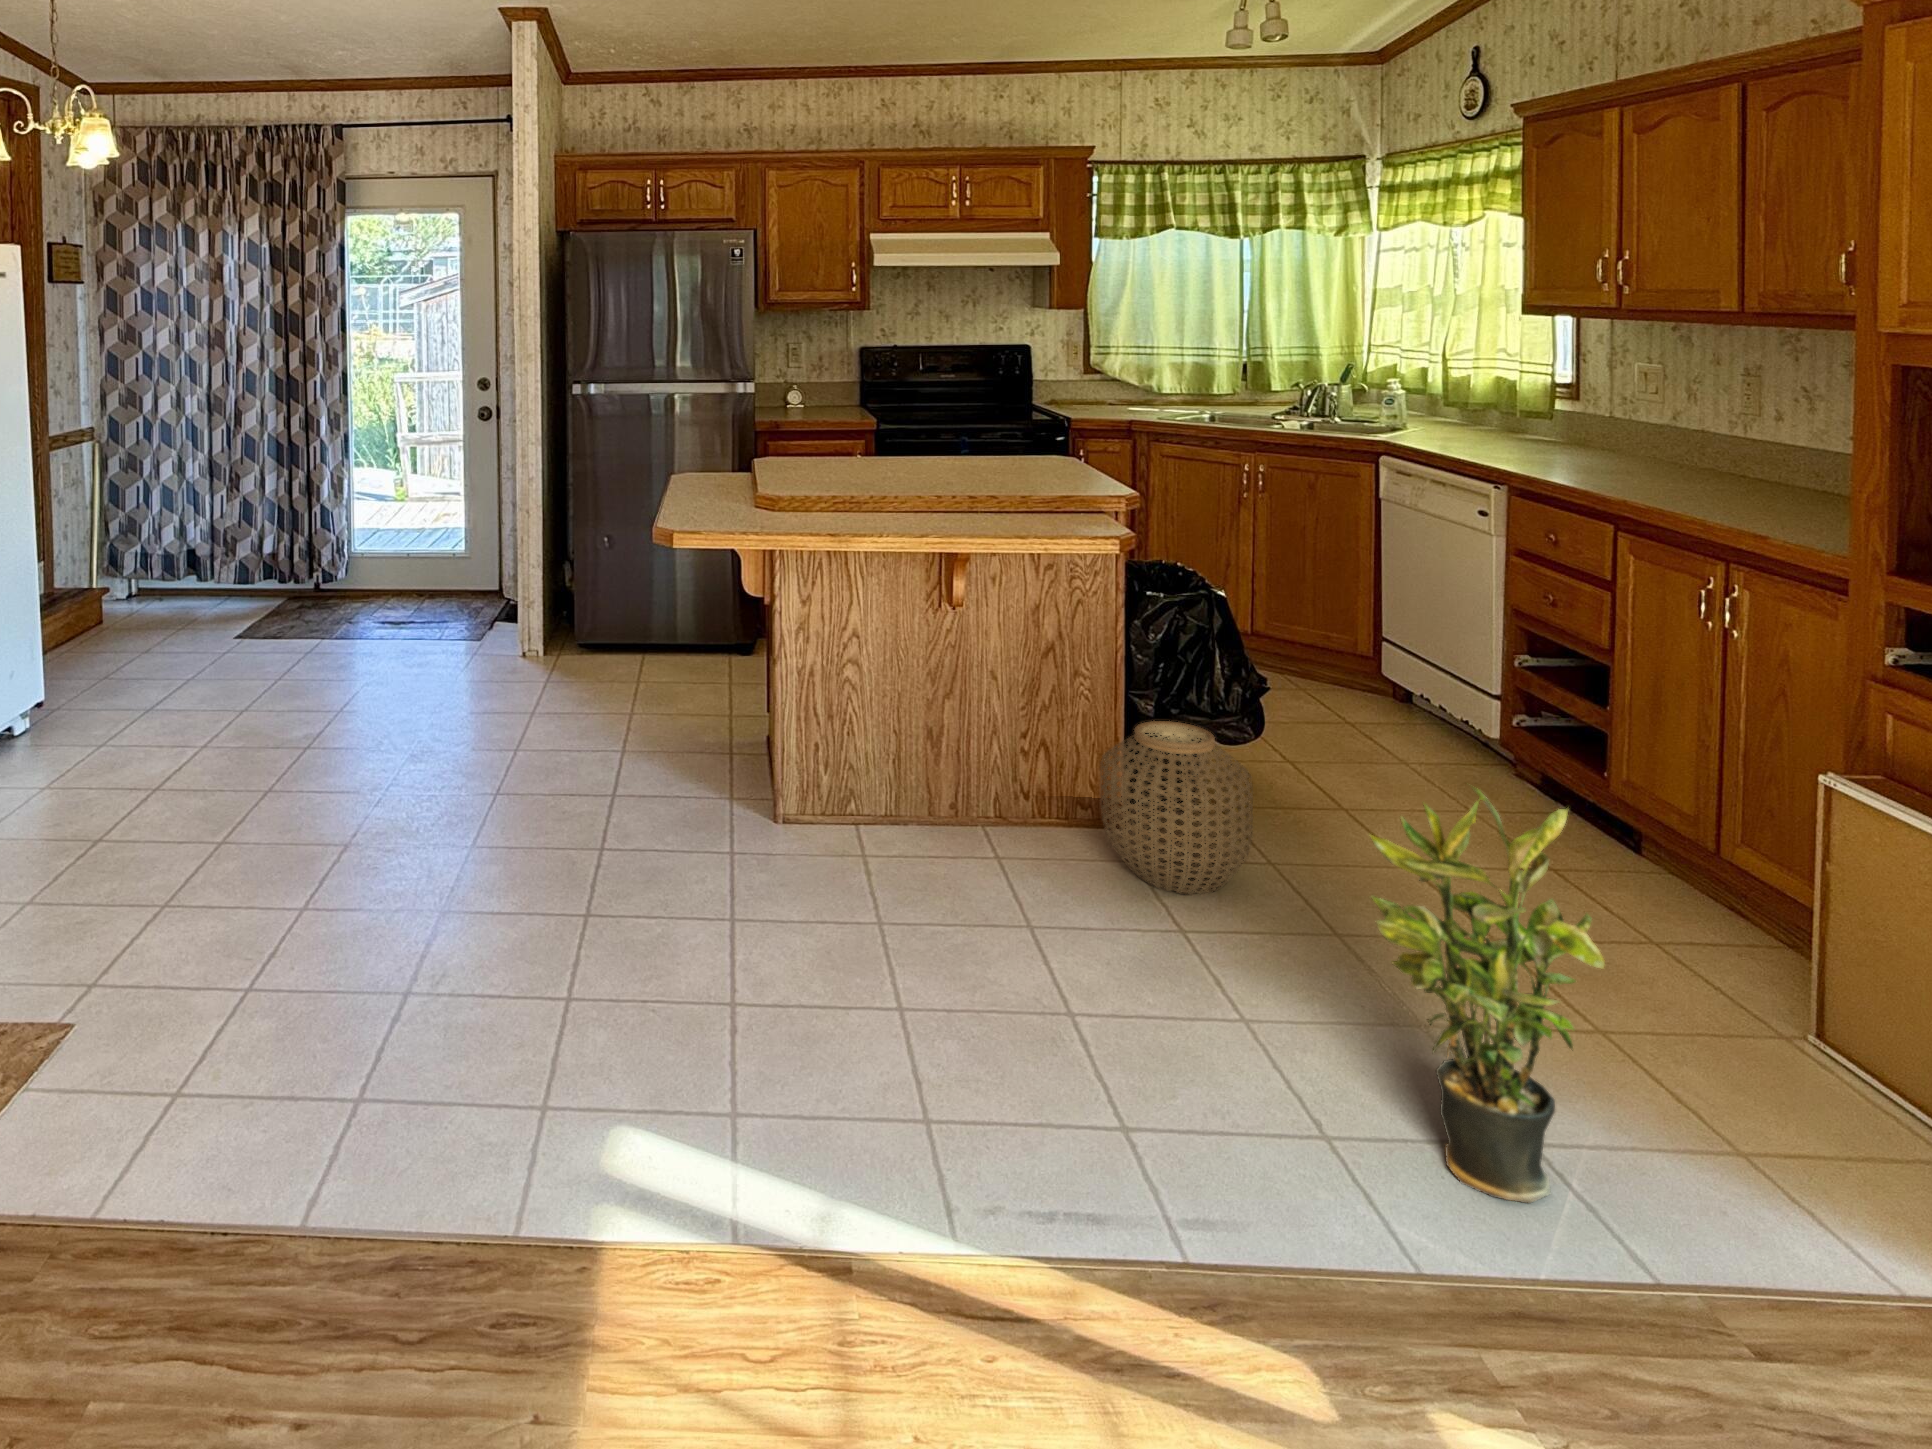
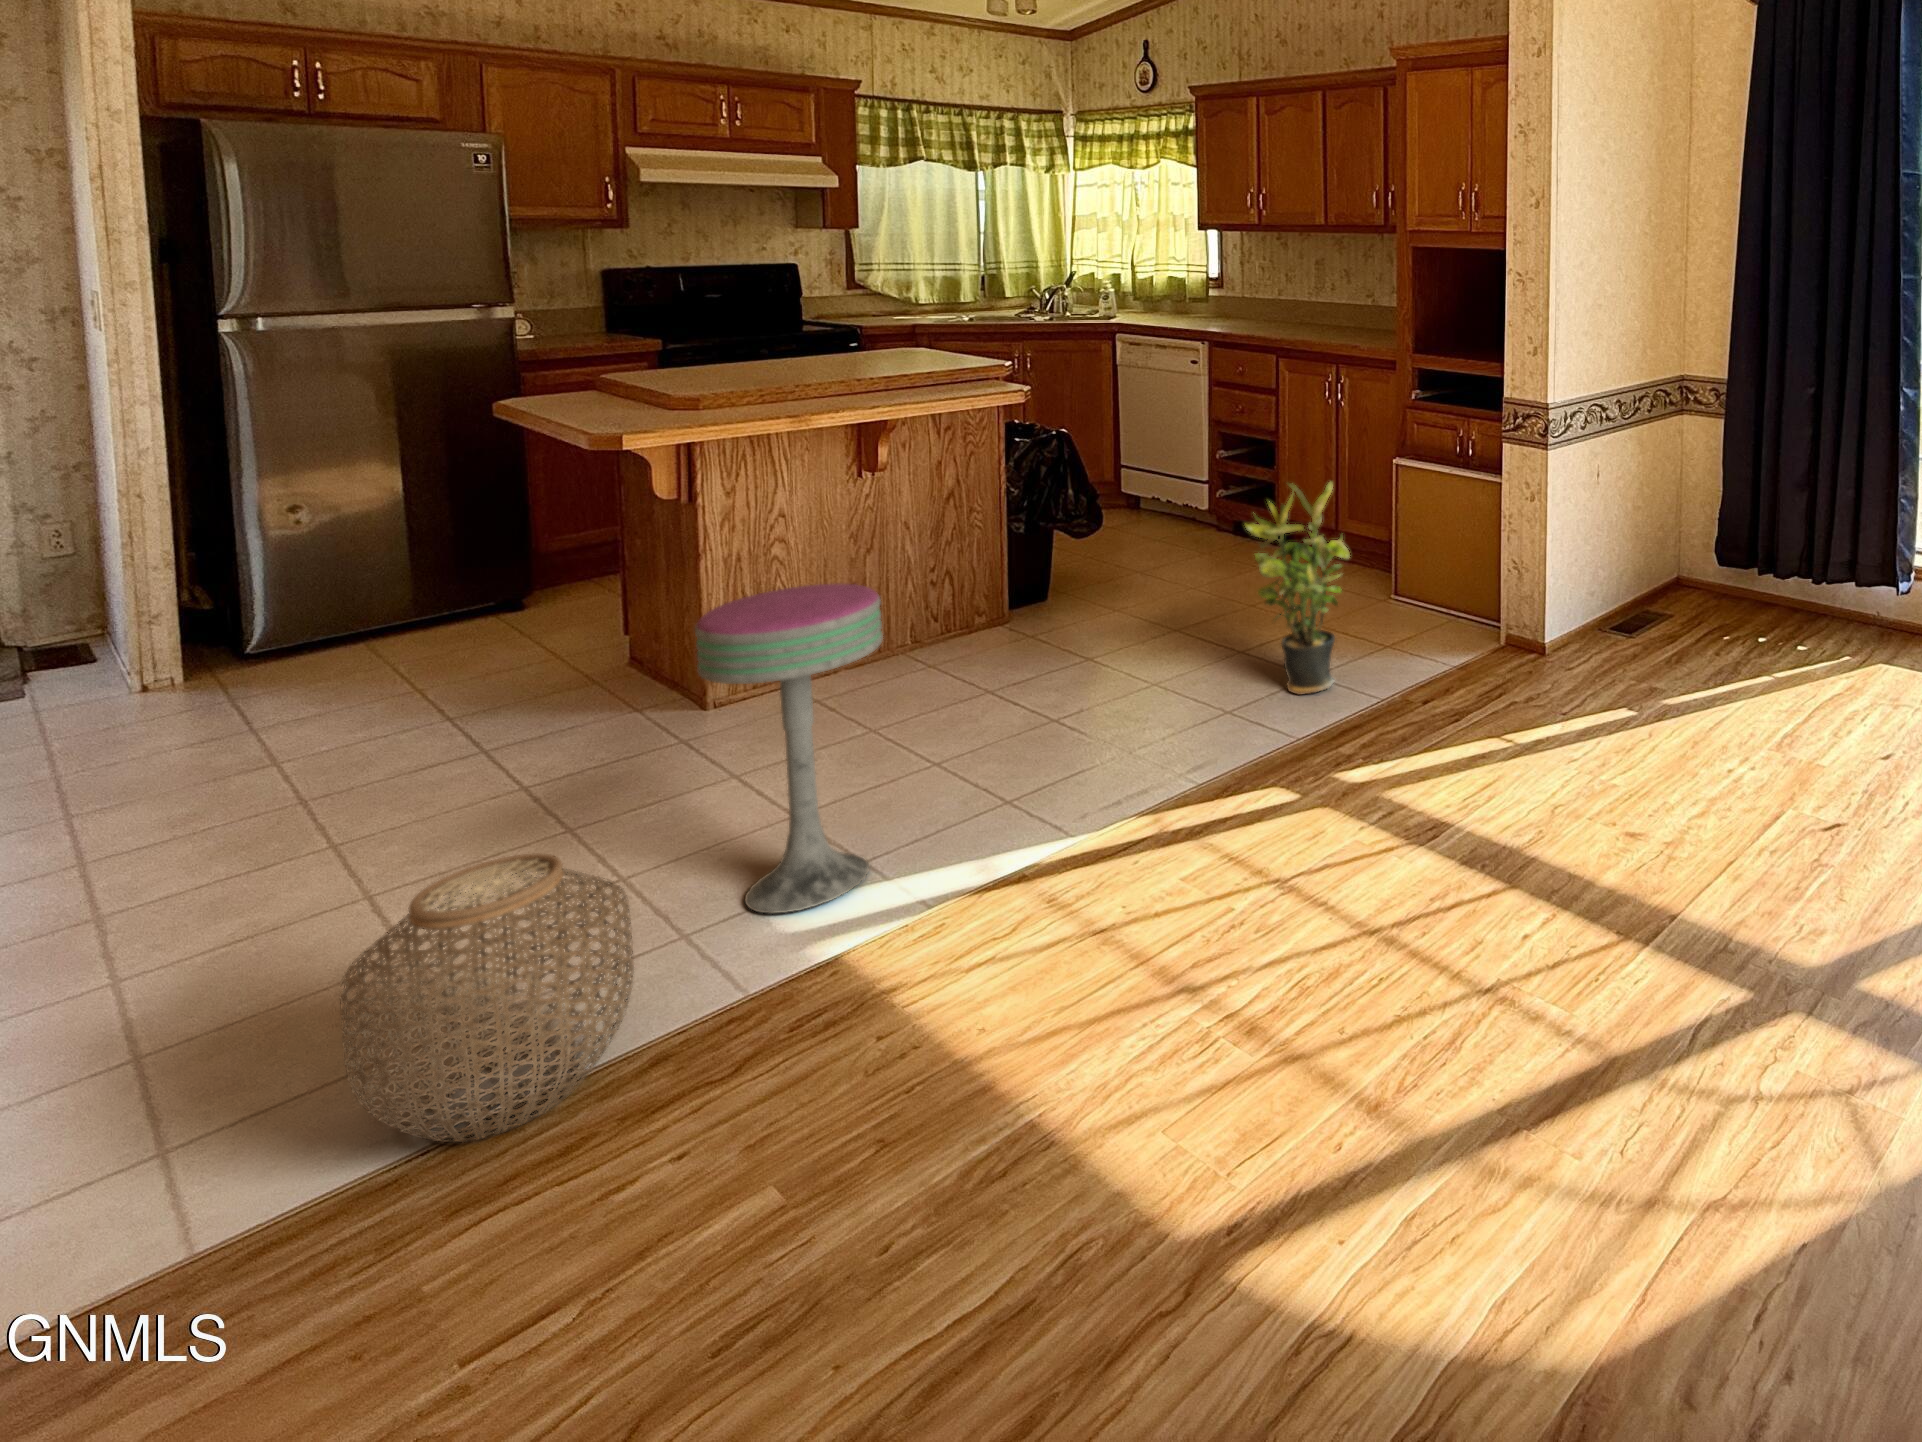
woven basket: present [1101,721,1253,894] -> present [340,854,634,1142]
bar stool: none [569,747,753,1152] -> present [695,584,883,914]

